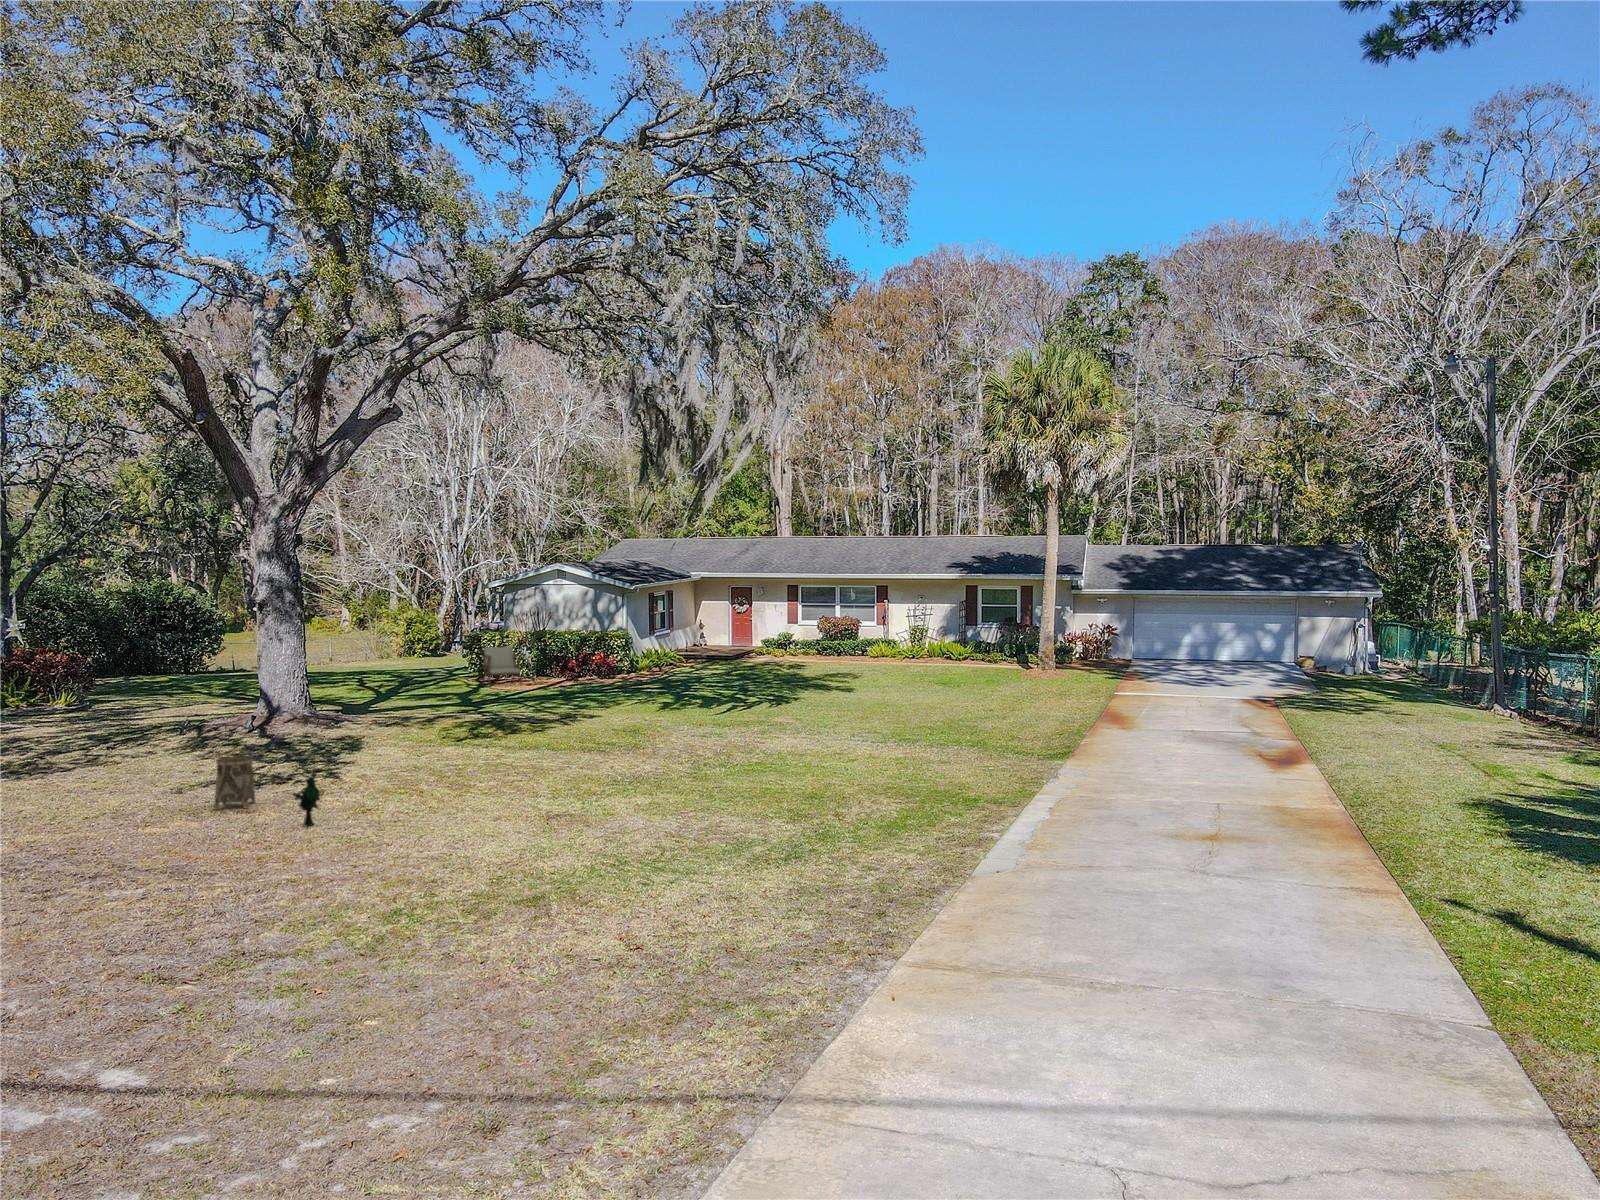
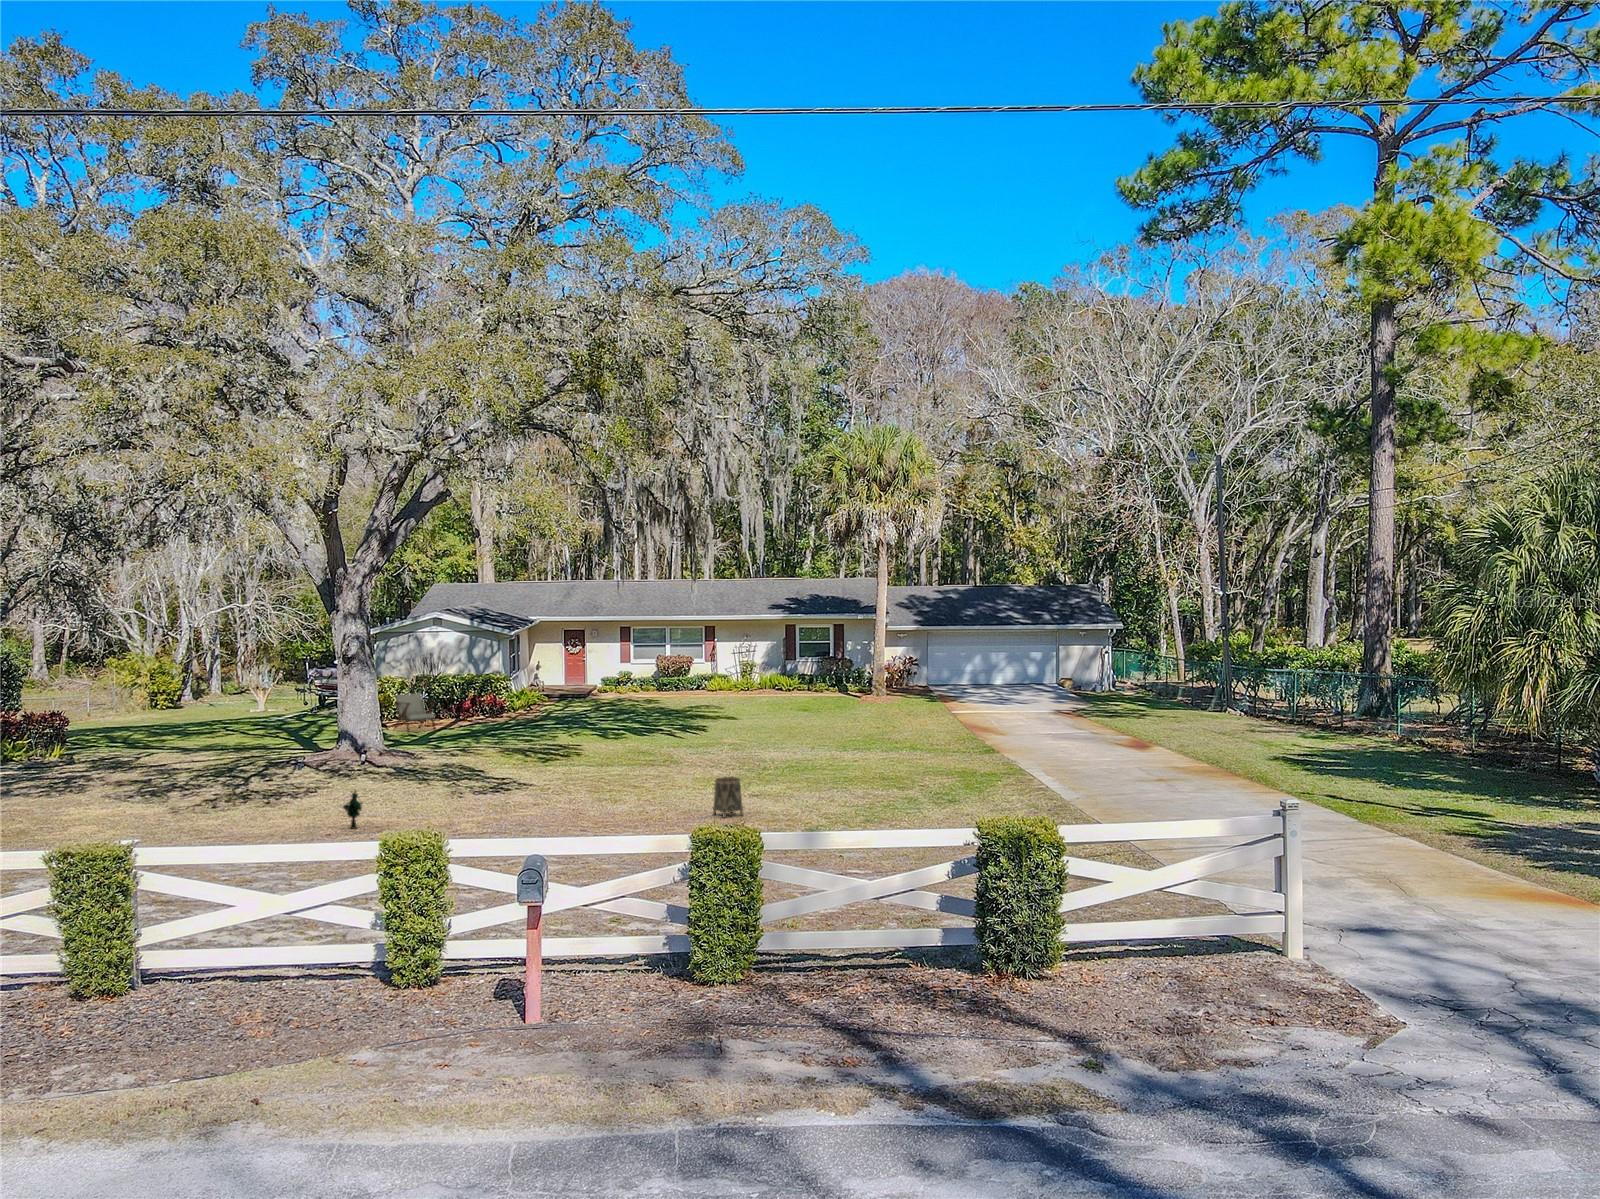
basket: present [214,756,256,810] -> present [713,777,743,818]
decorative plant: present [293,773,324,826] -> present [343,789,363,829]

